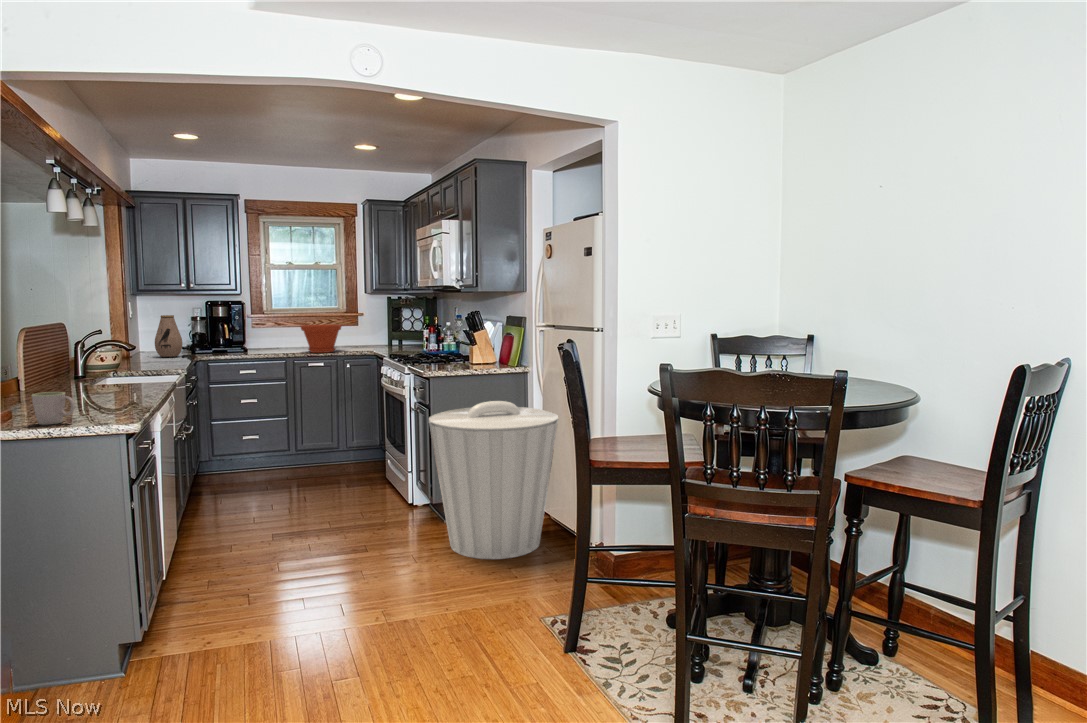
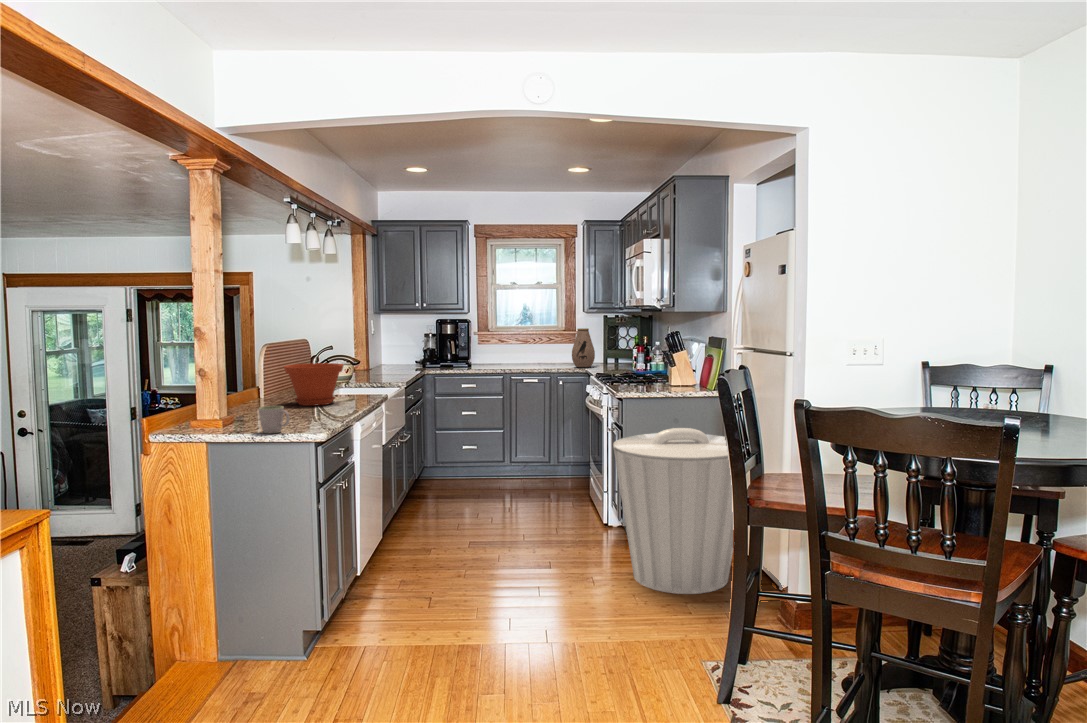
vase: present [155,315,182,358] -> present [572,328,595,368]
plant pot: present [301,325,342,353] -> present [284,363,344,406]

